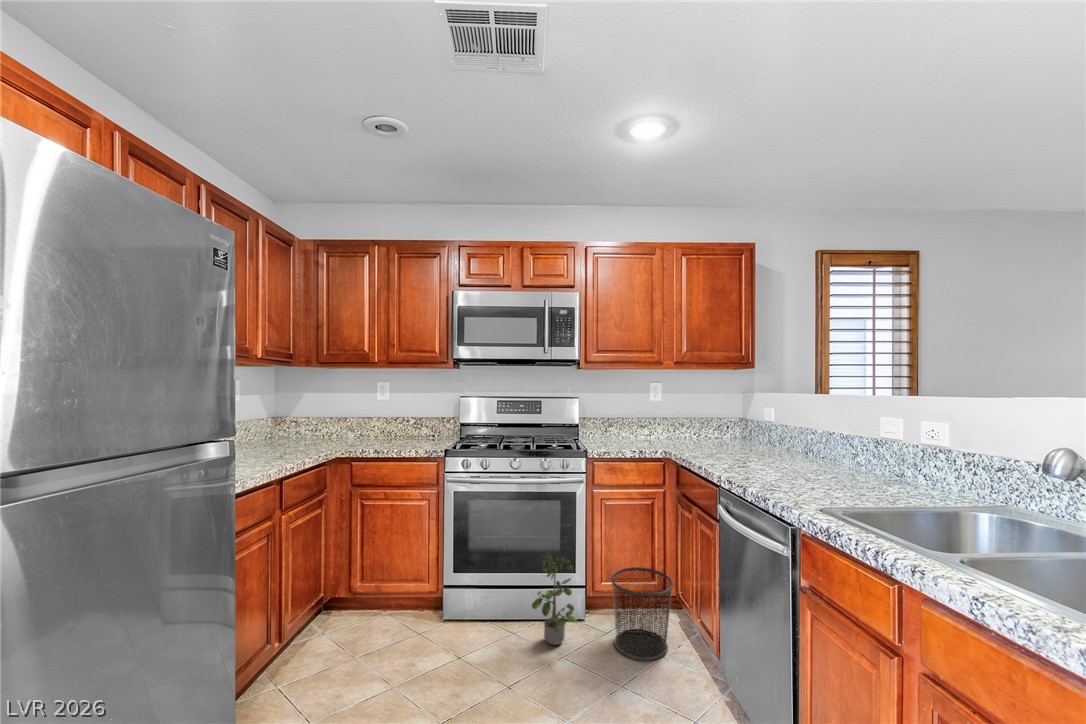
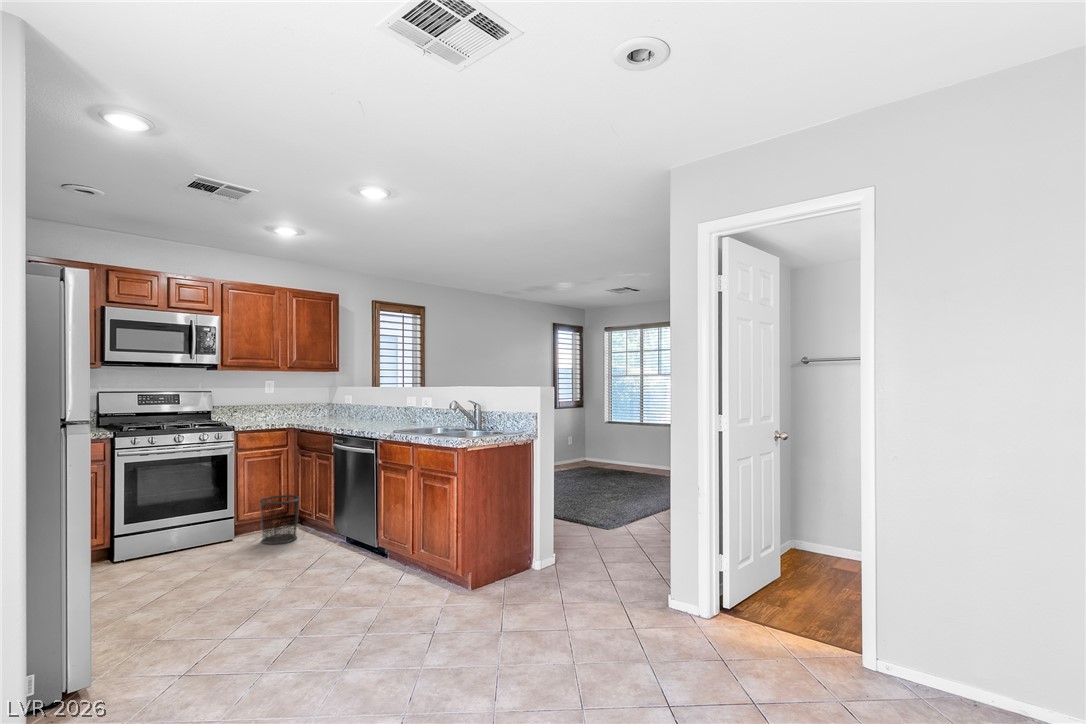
potted plant: present [532,553,578,645] -> none [202,490,242,552]

